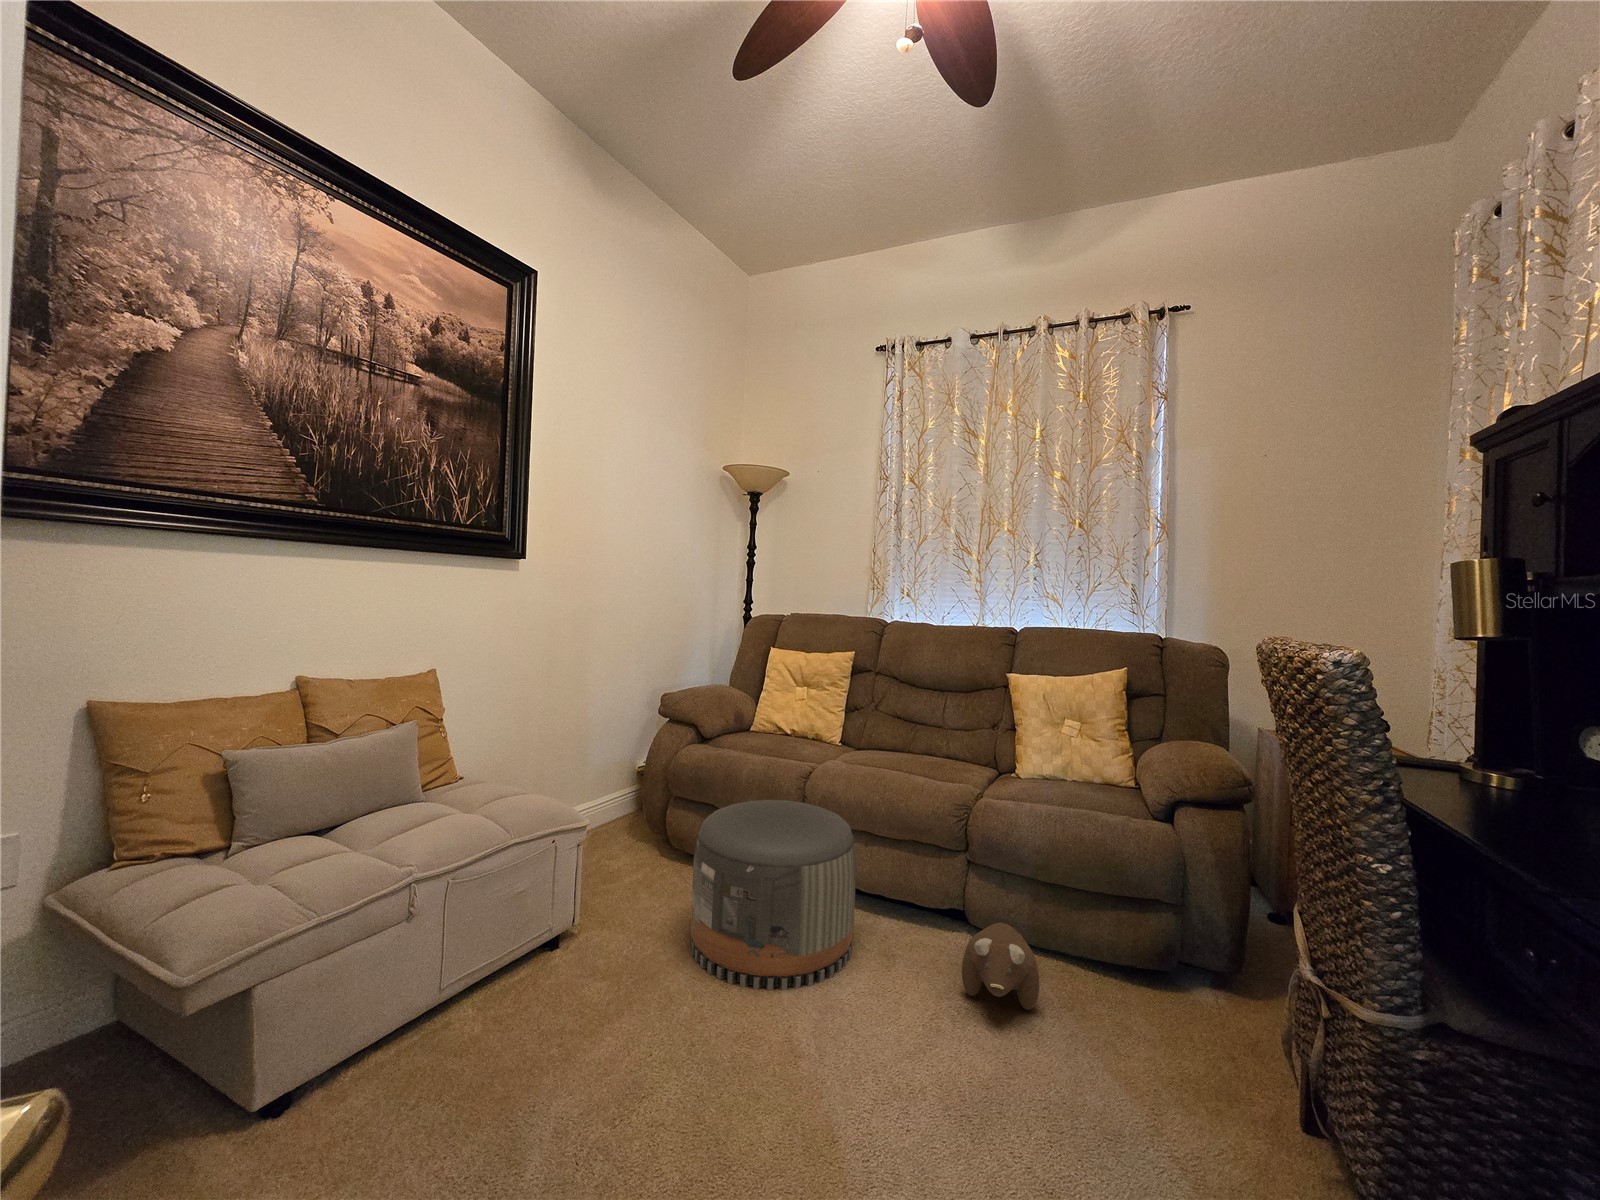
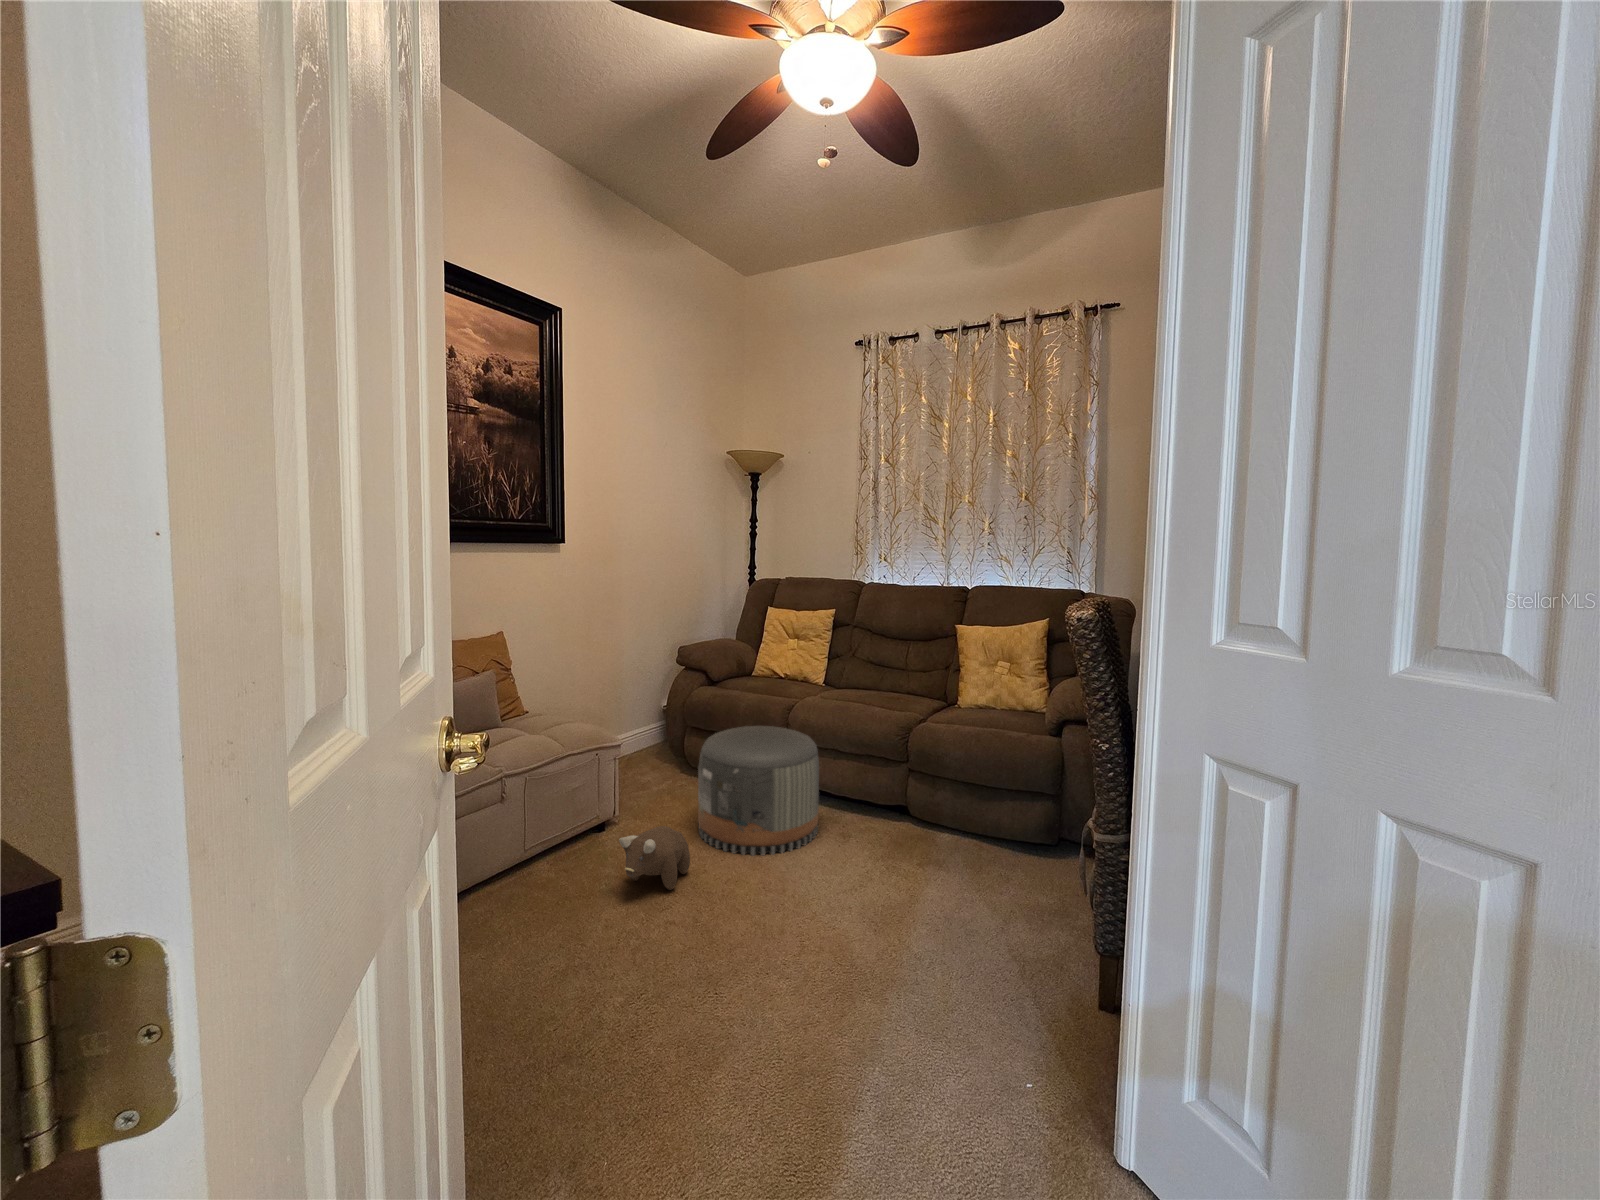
plush toy: present [962,923,1039,1010] -> present [619,826,690,890]

